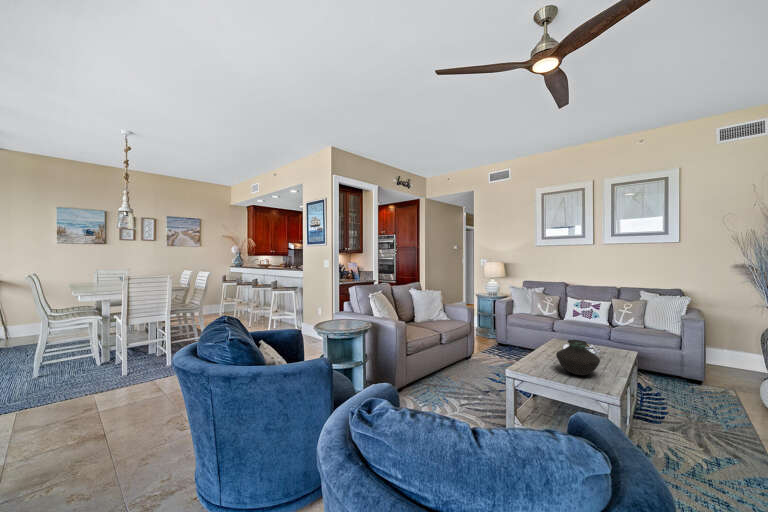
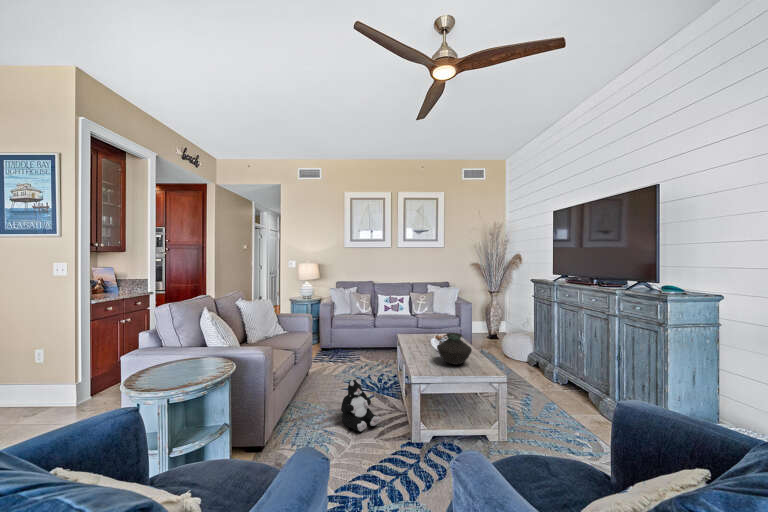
plush toy: none [460,364,492,409] -> present [341,378,380,431]

